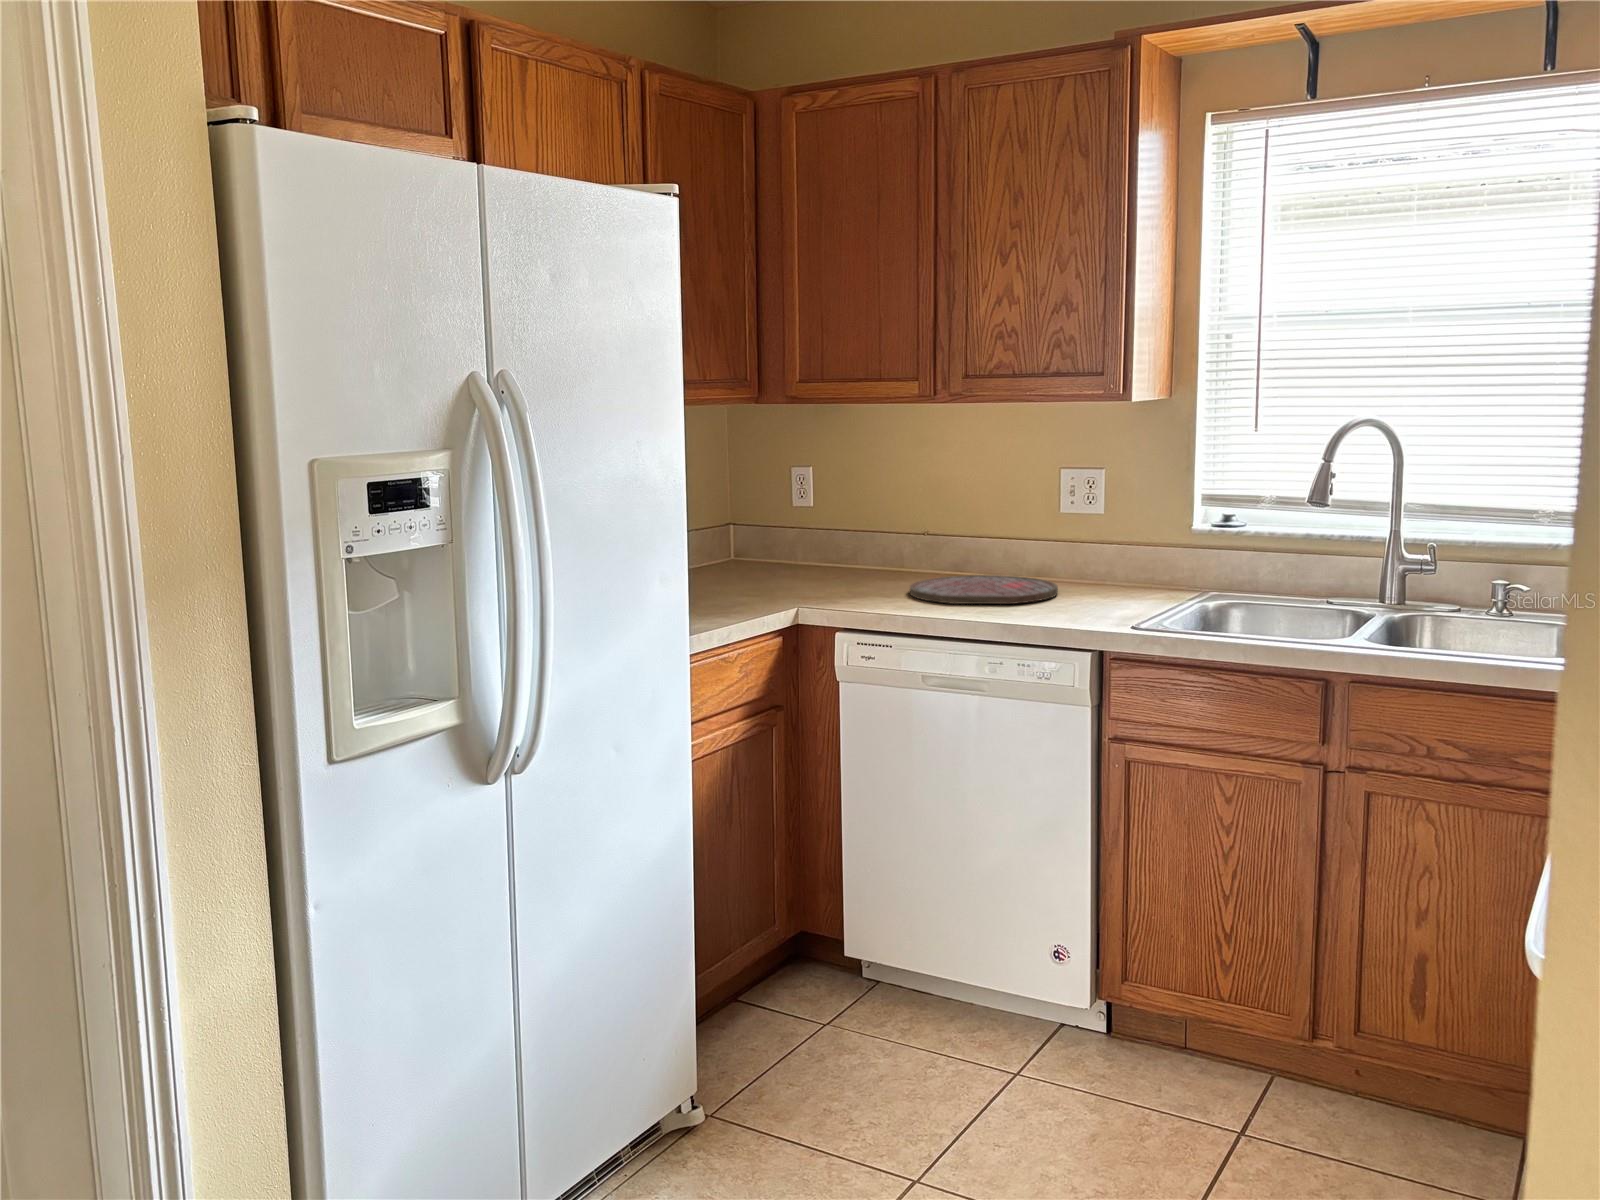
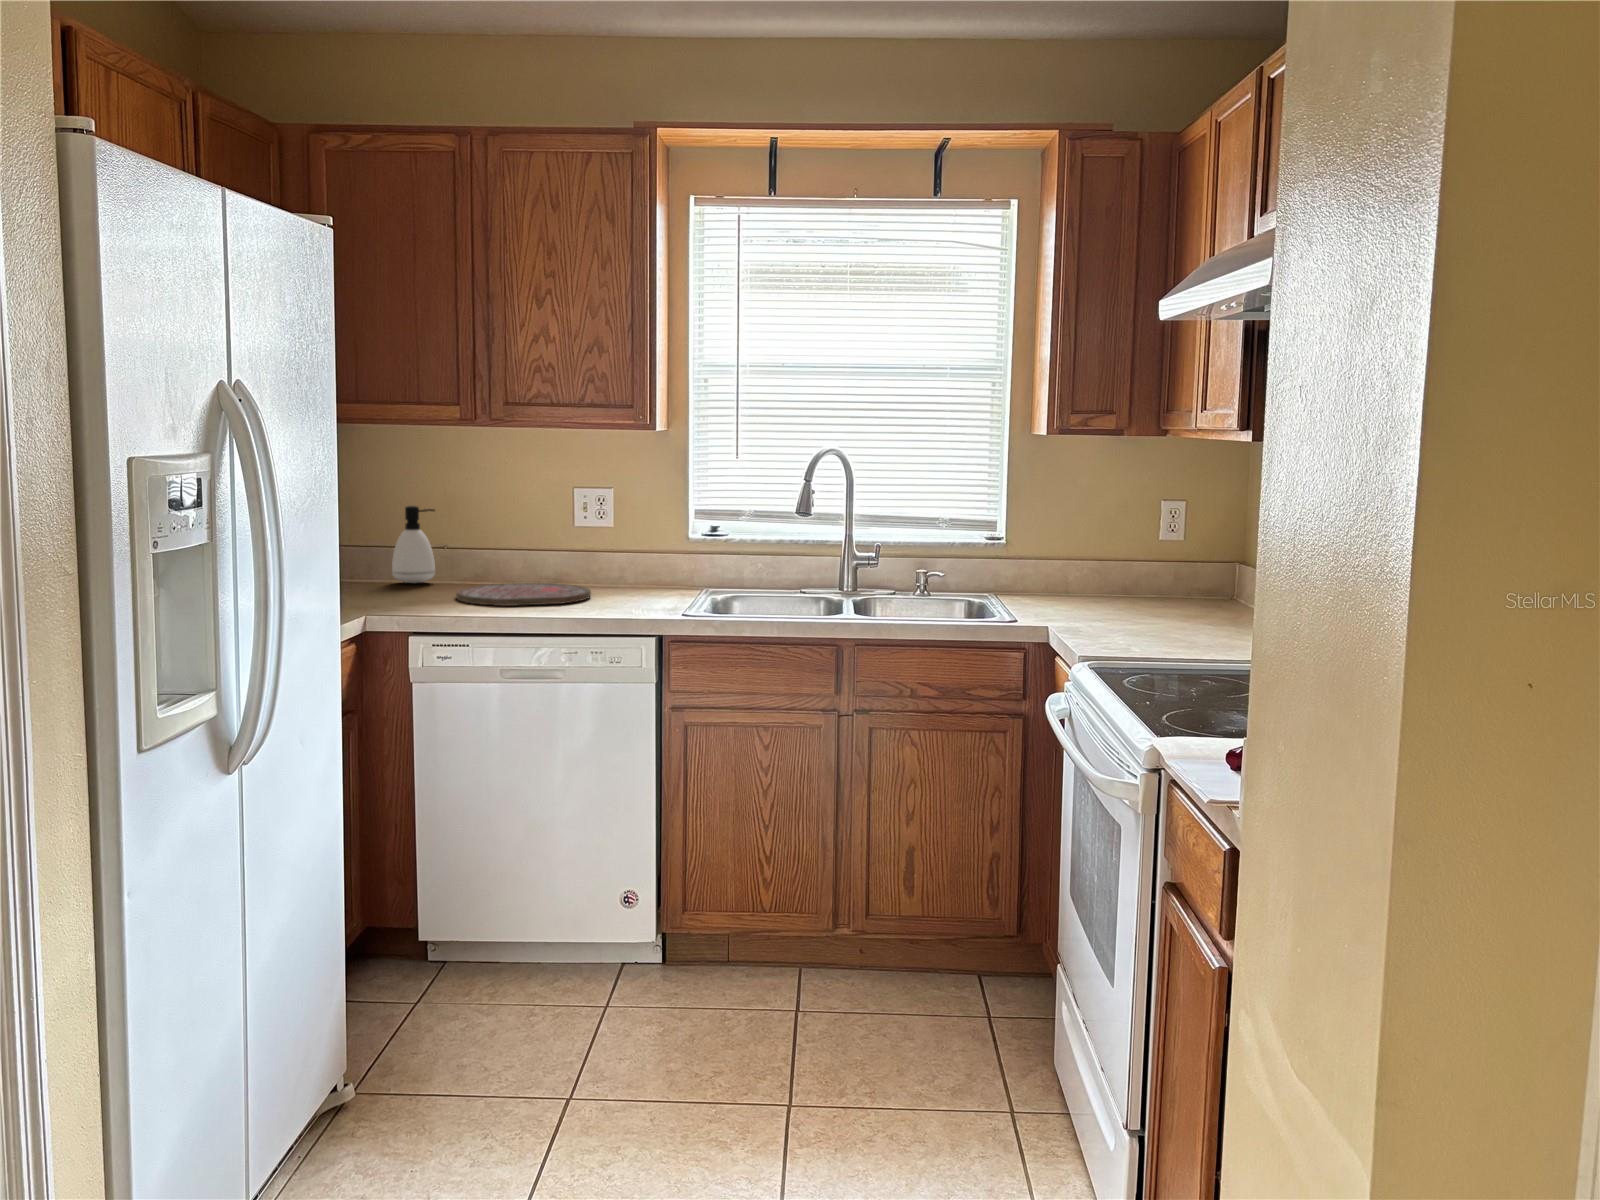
soap dispenser: none [870,488,915,570] -> present [392,506,435,583]

